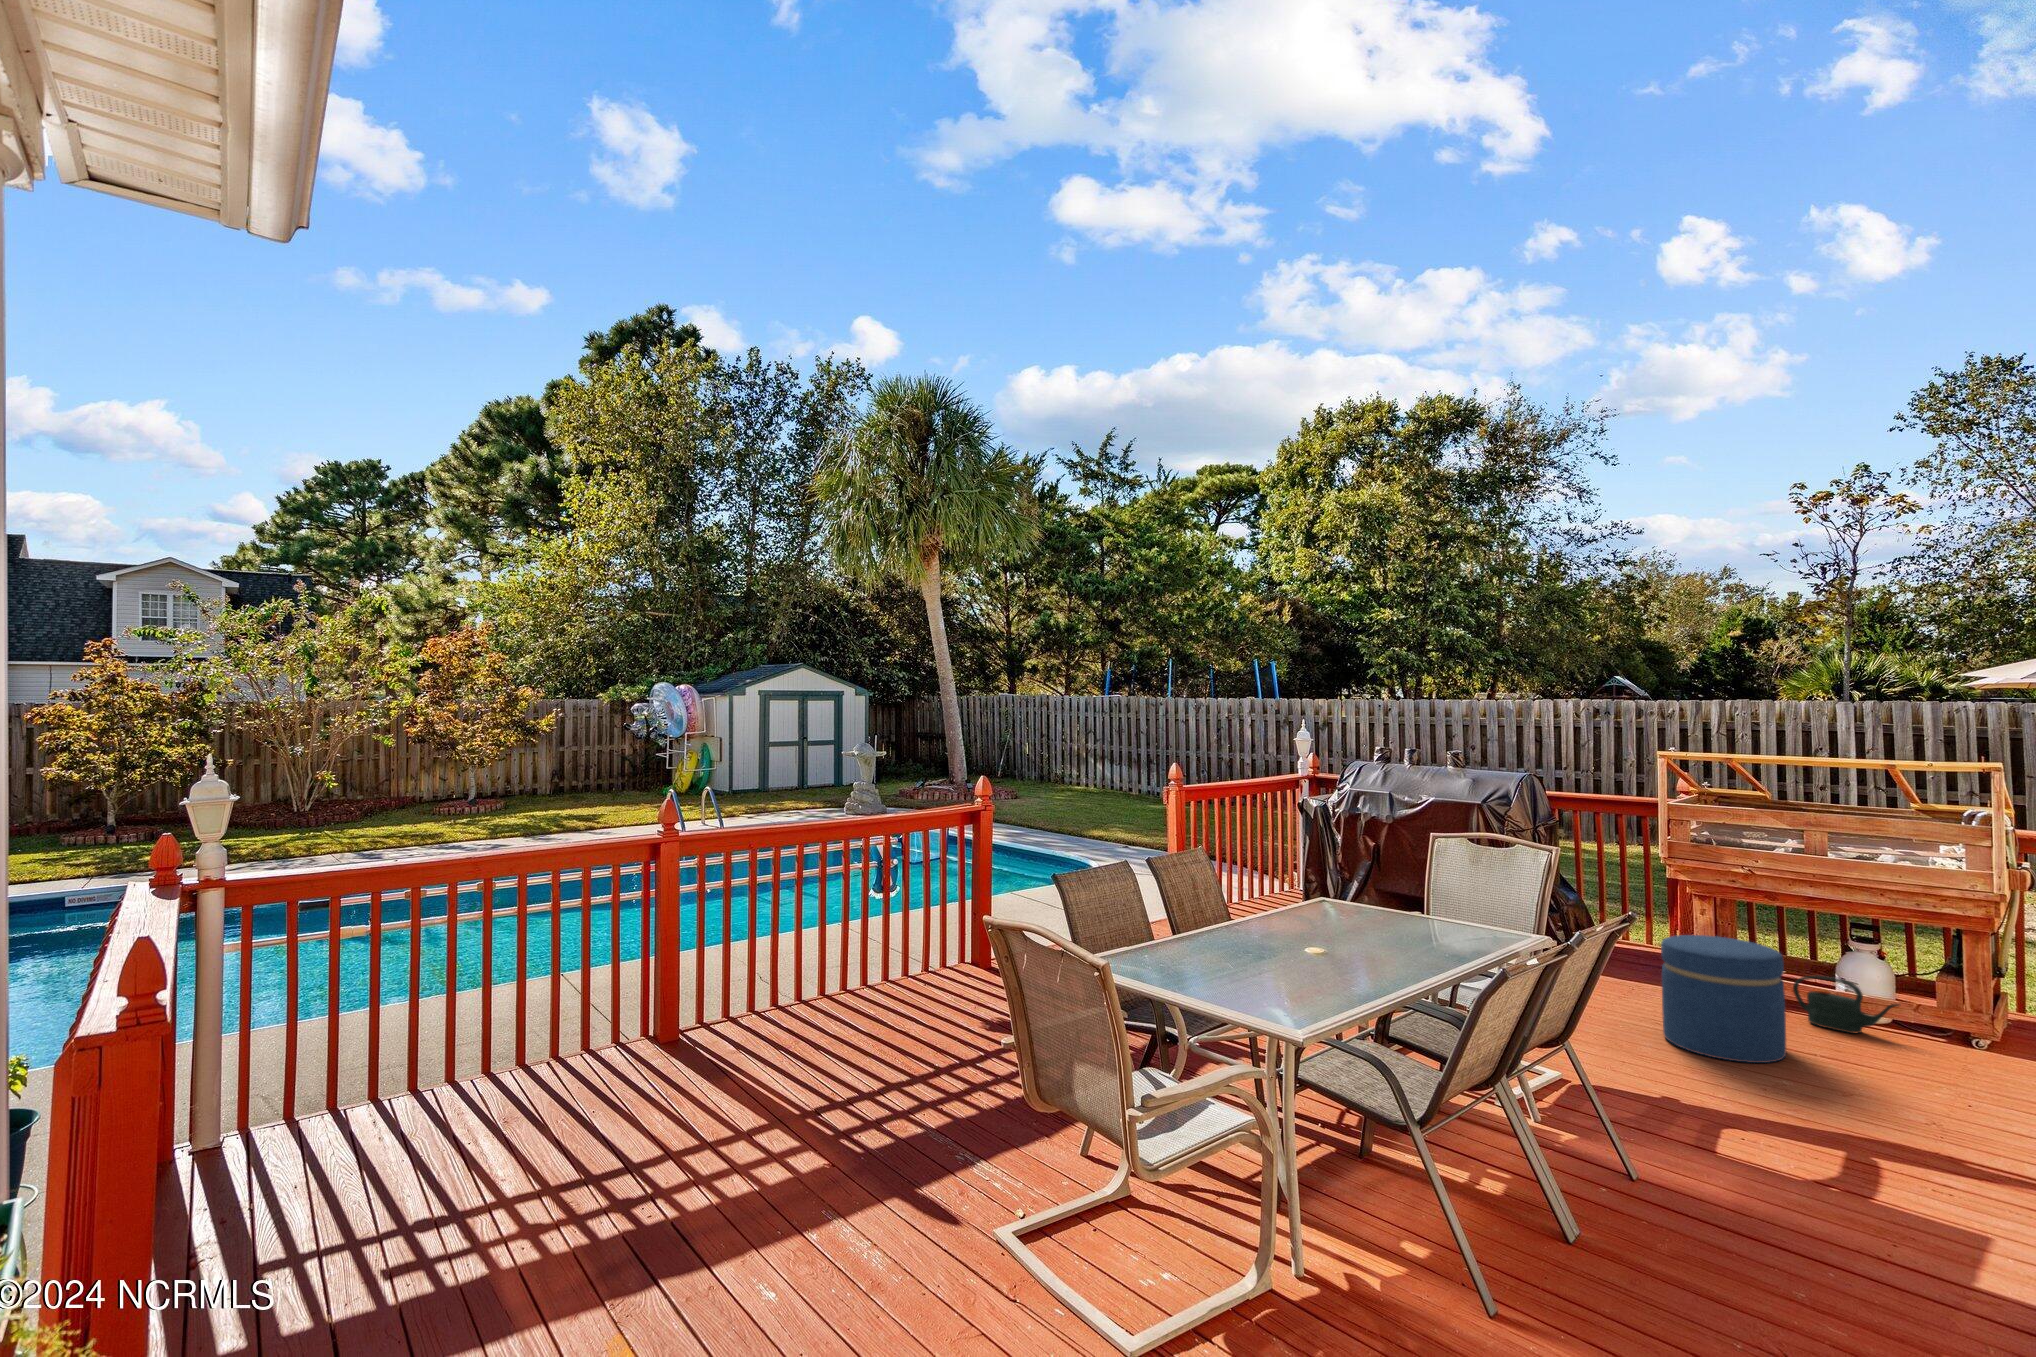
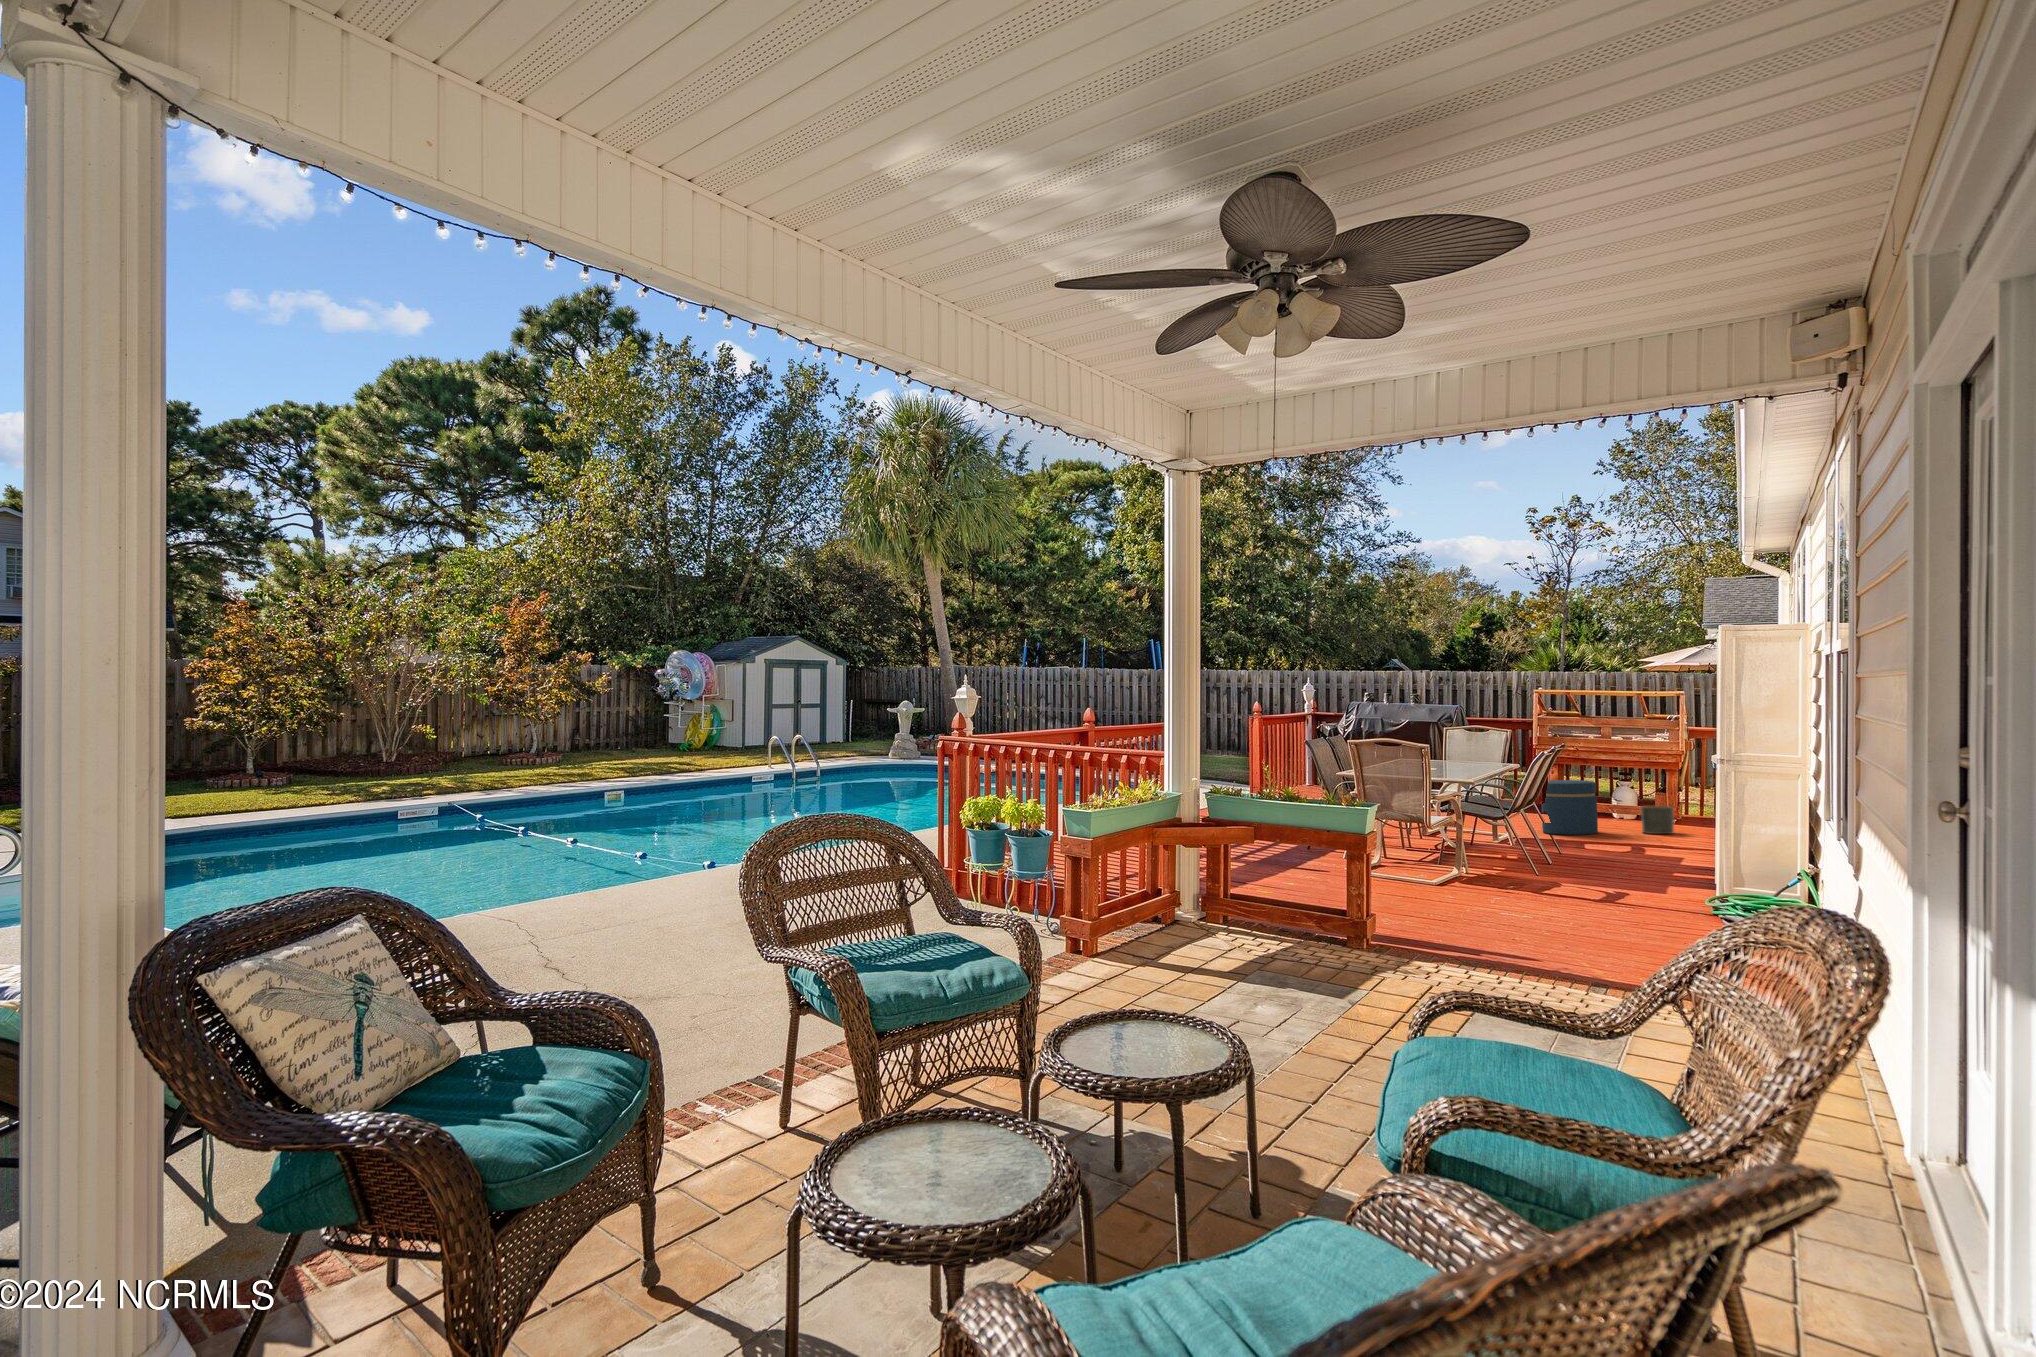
watering can: present [1793,976,1899,1033] -> none [1593,800,1640,827]
planter: none [1893,1018,1979,1097] -> present [1641,806,1674,834]

